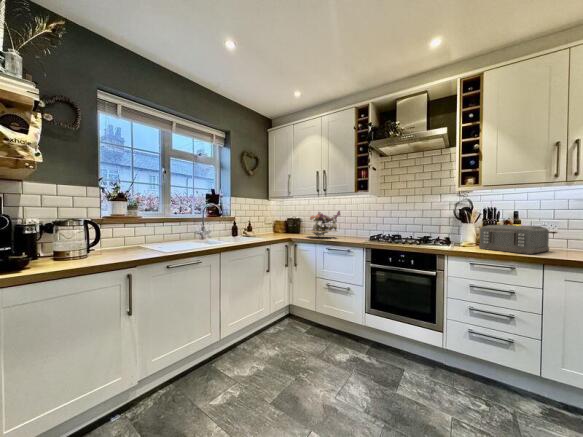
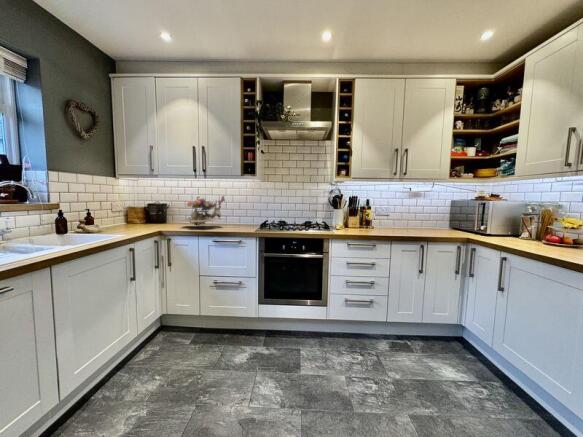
toaster: present [479,225,549,254] -> none [351,210,389,234]

